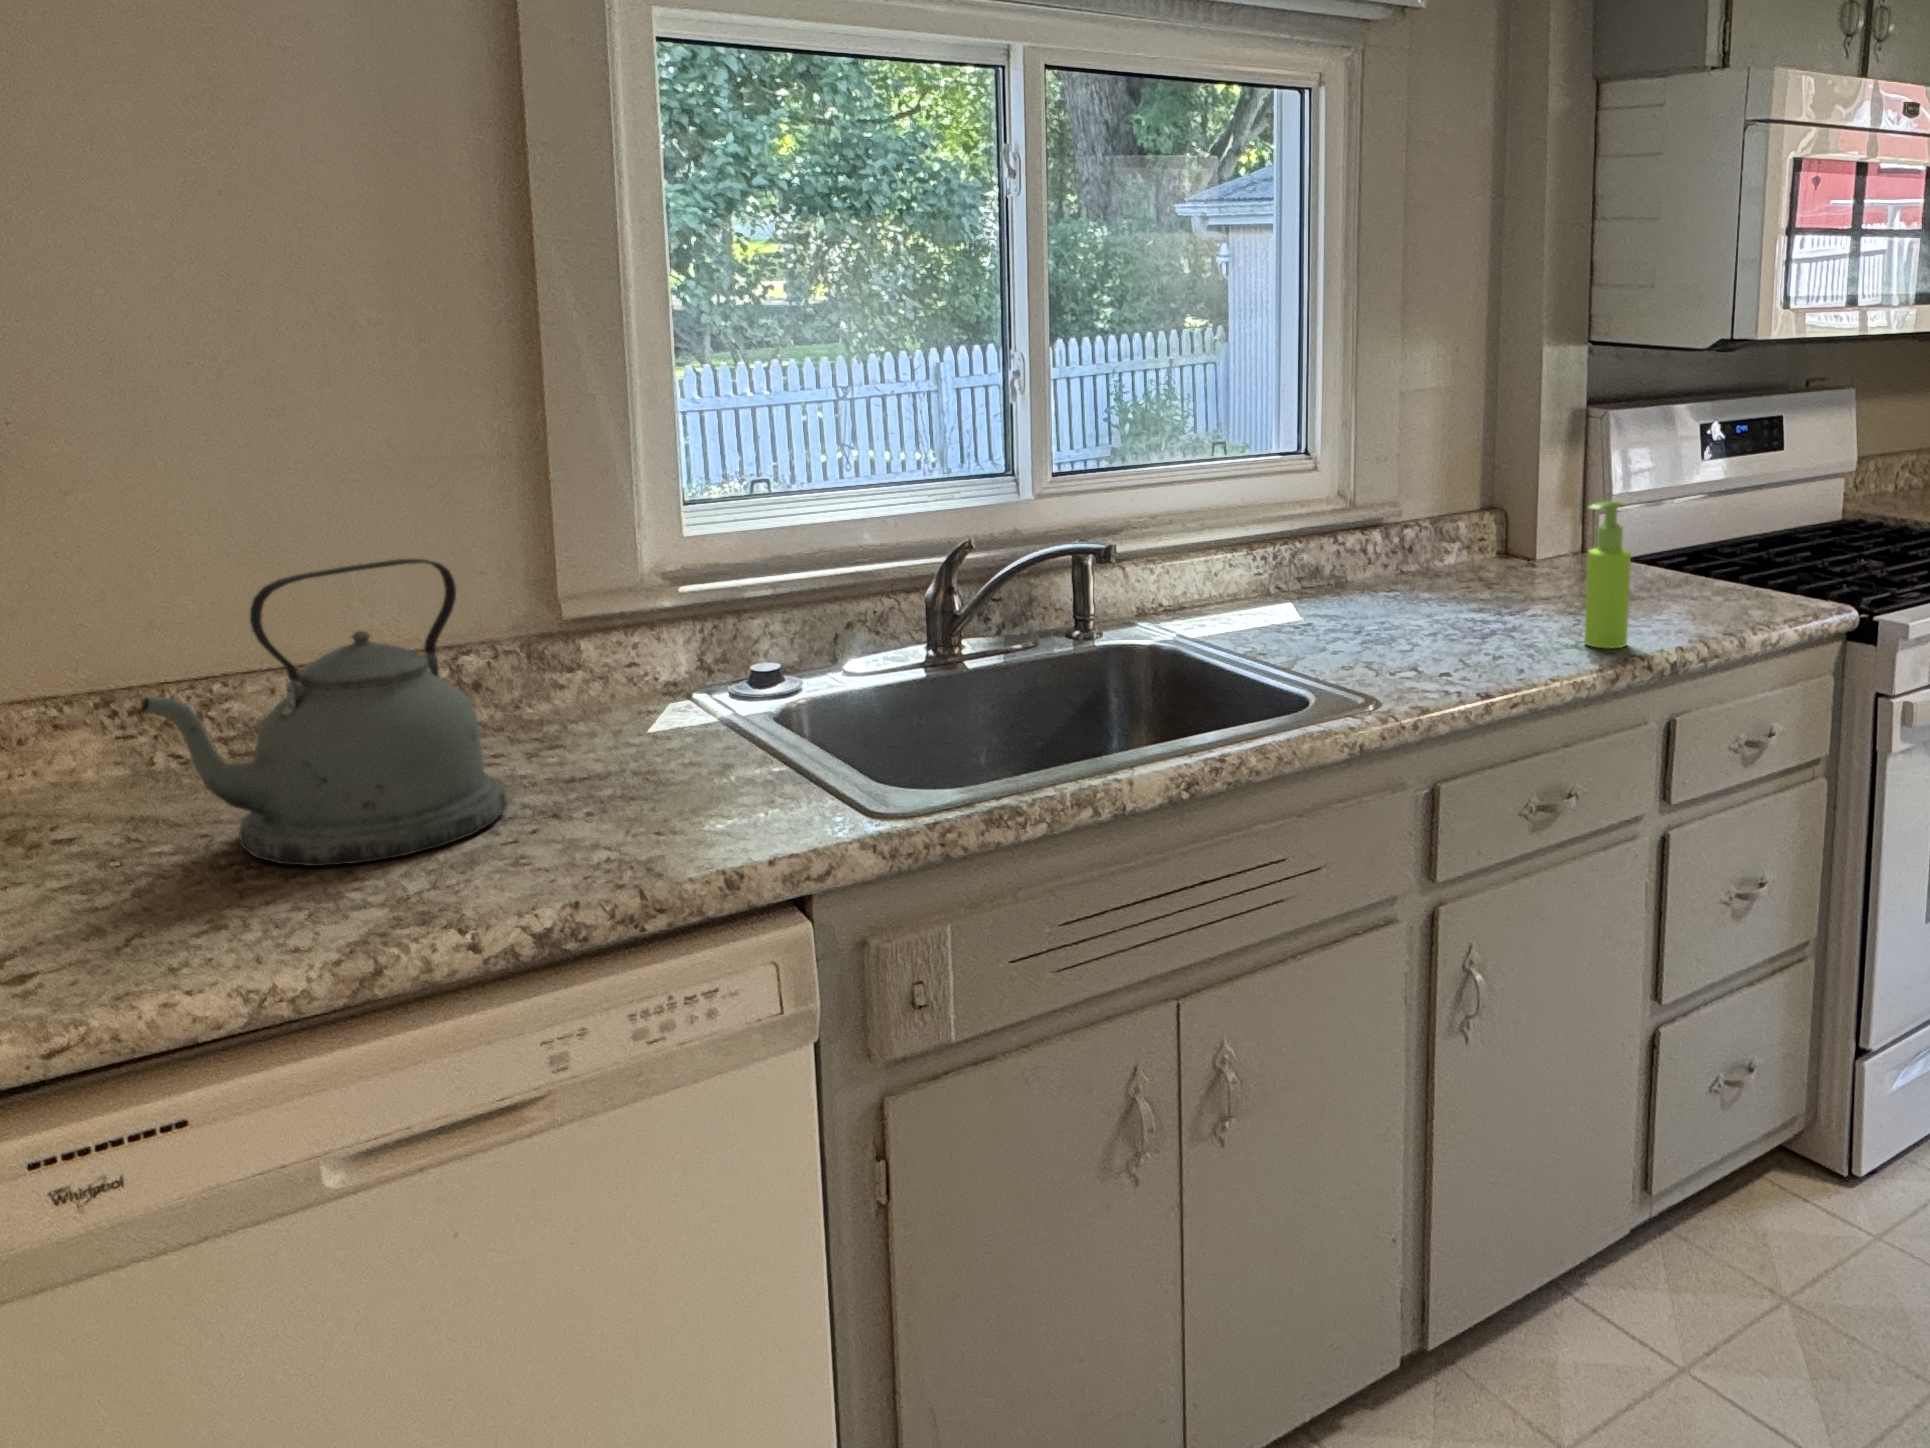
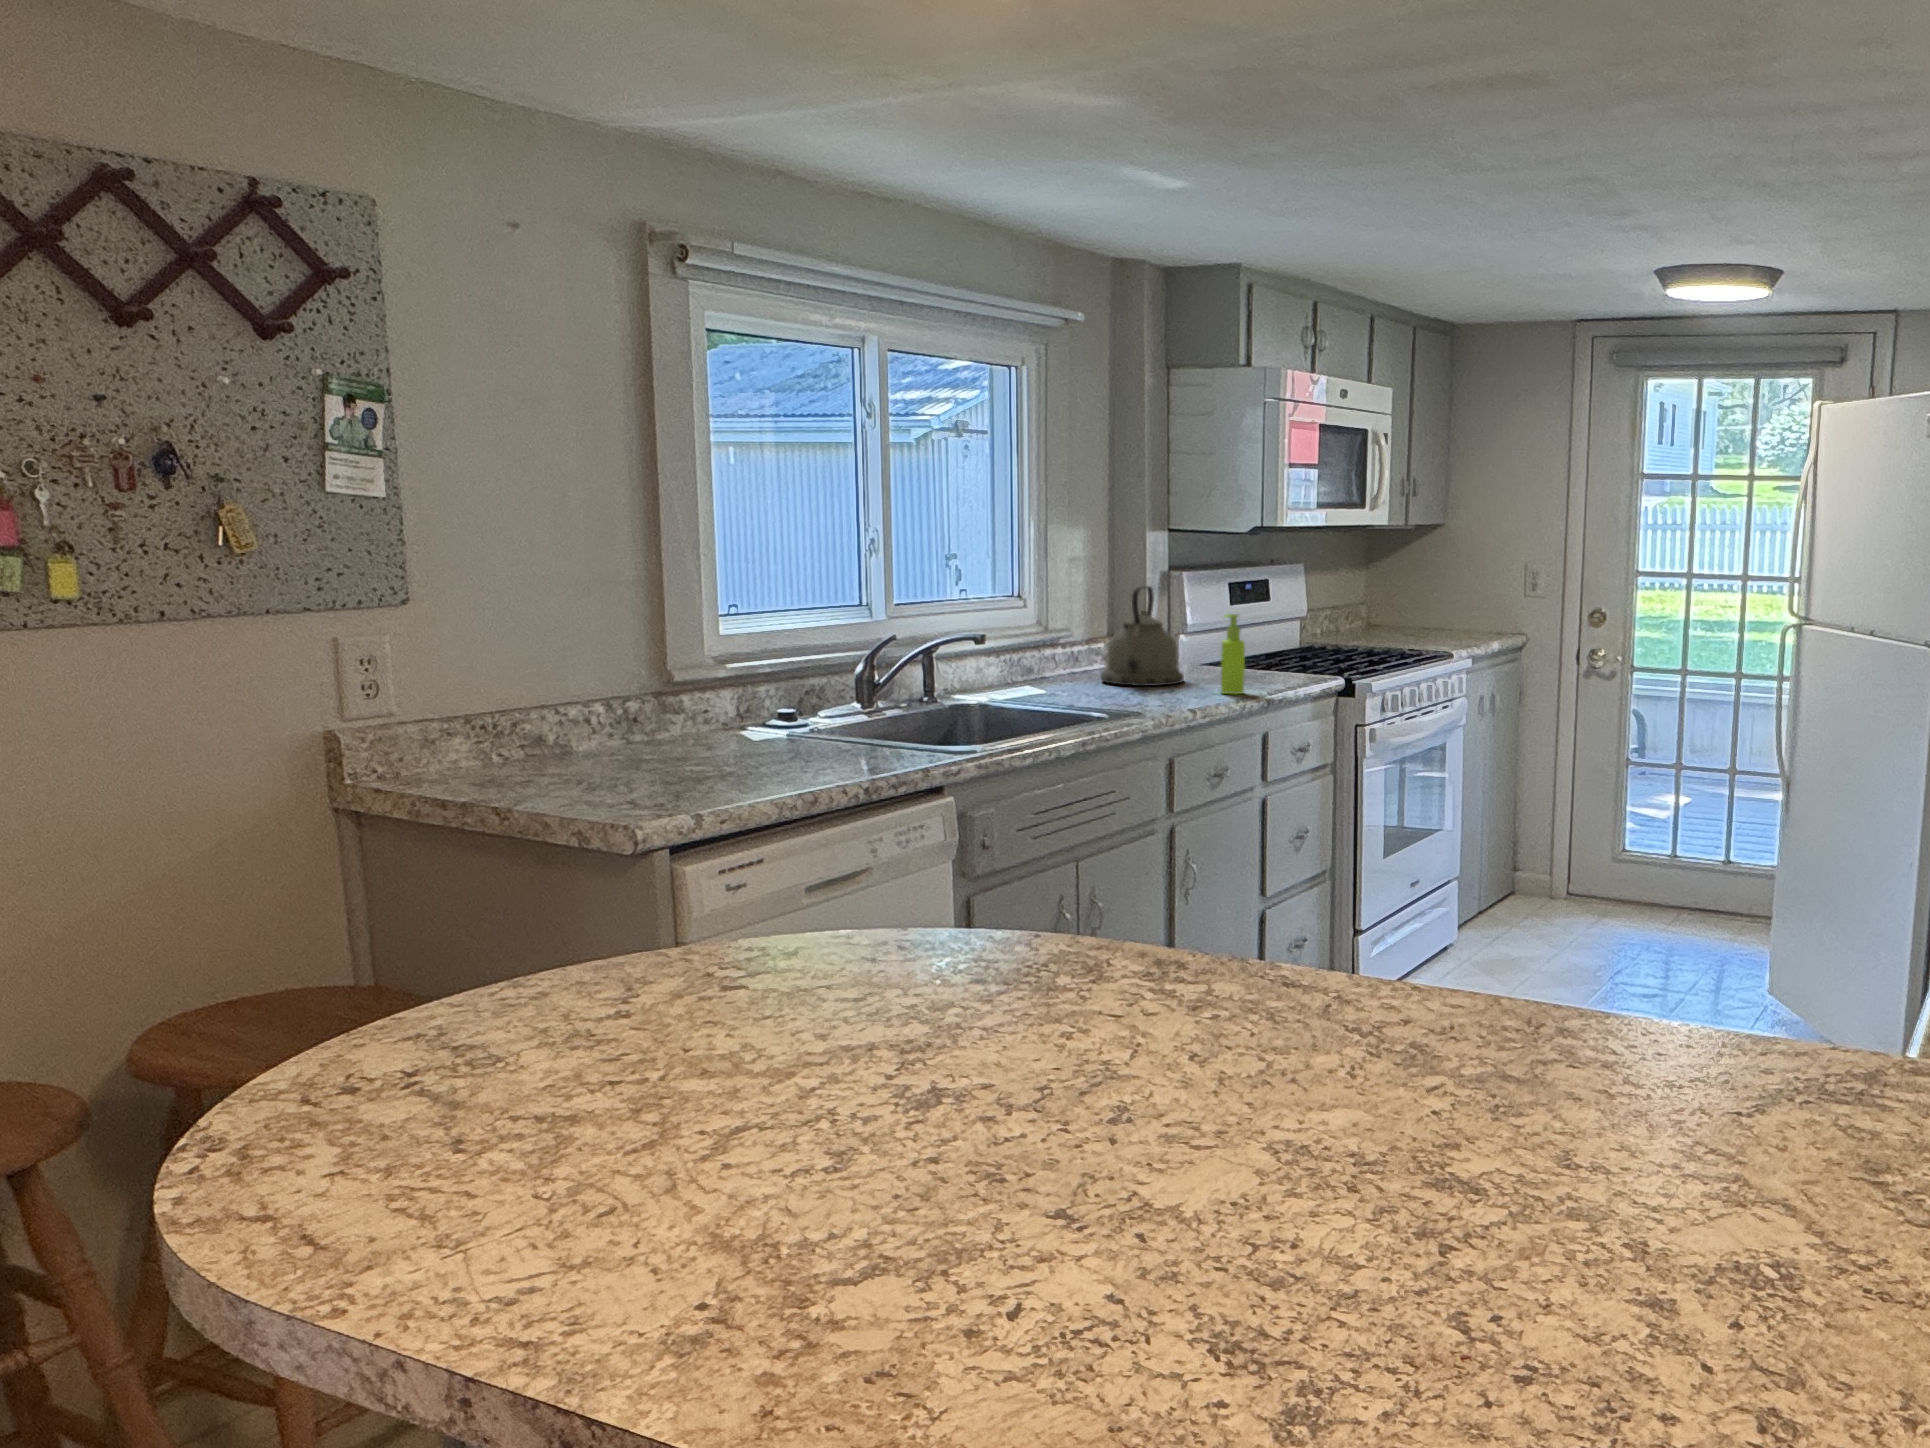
kettle: present [141,559,507,866] -> present [1101,586,1184,686]

